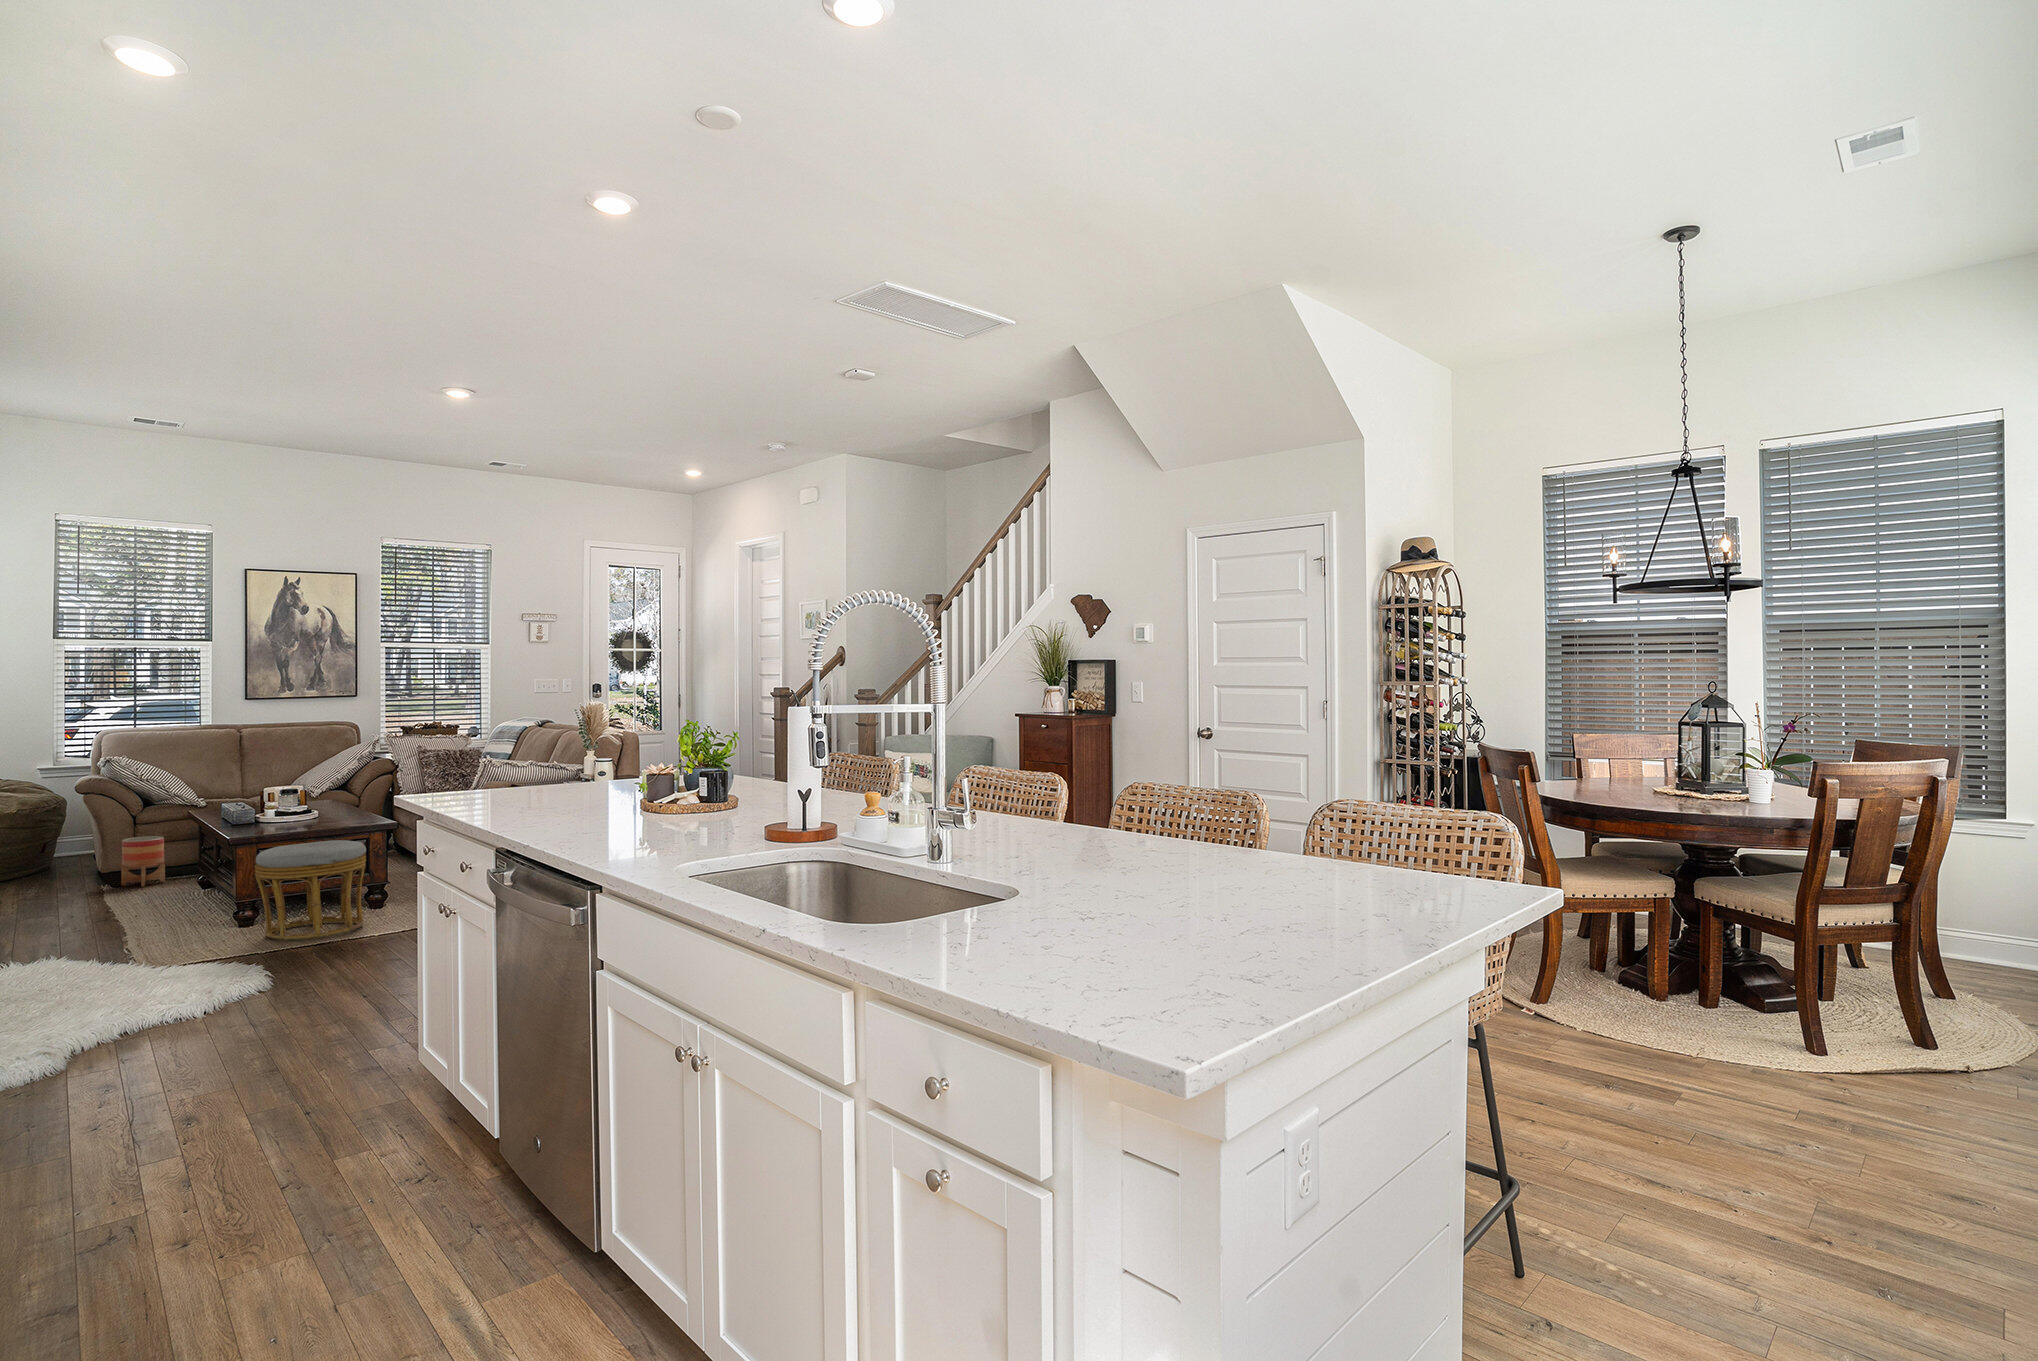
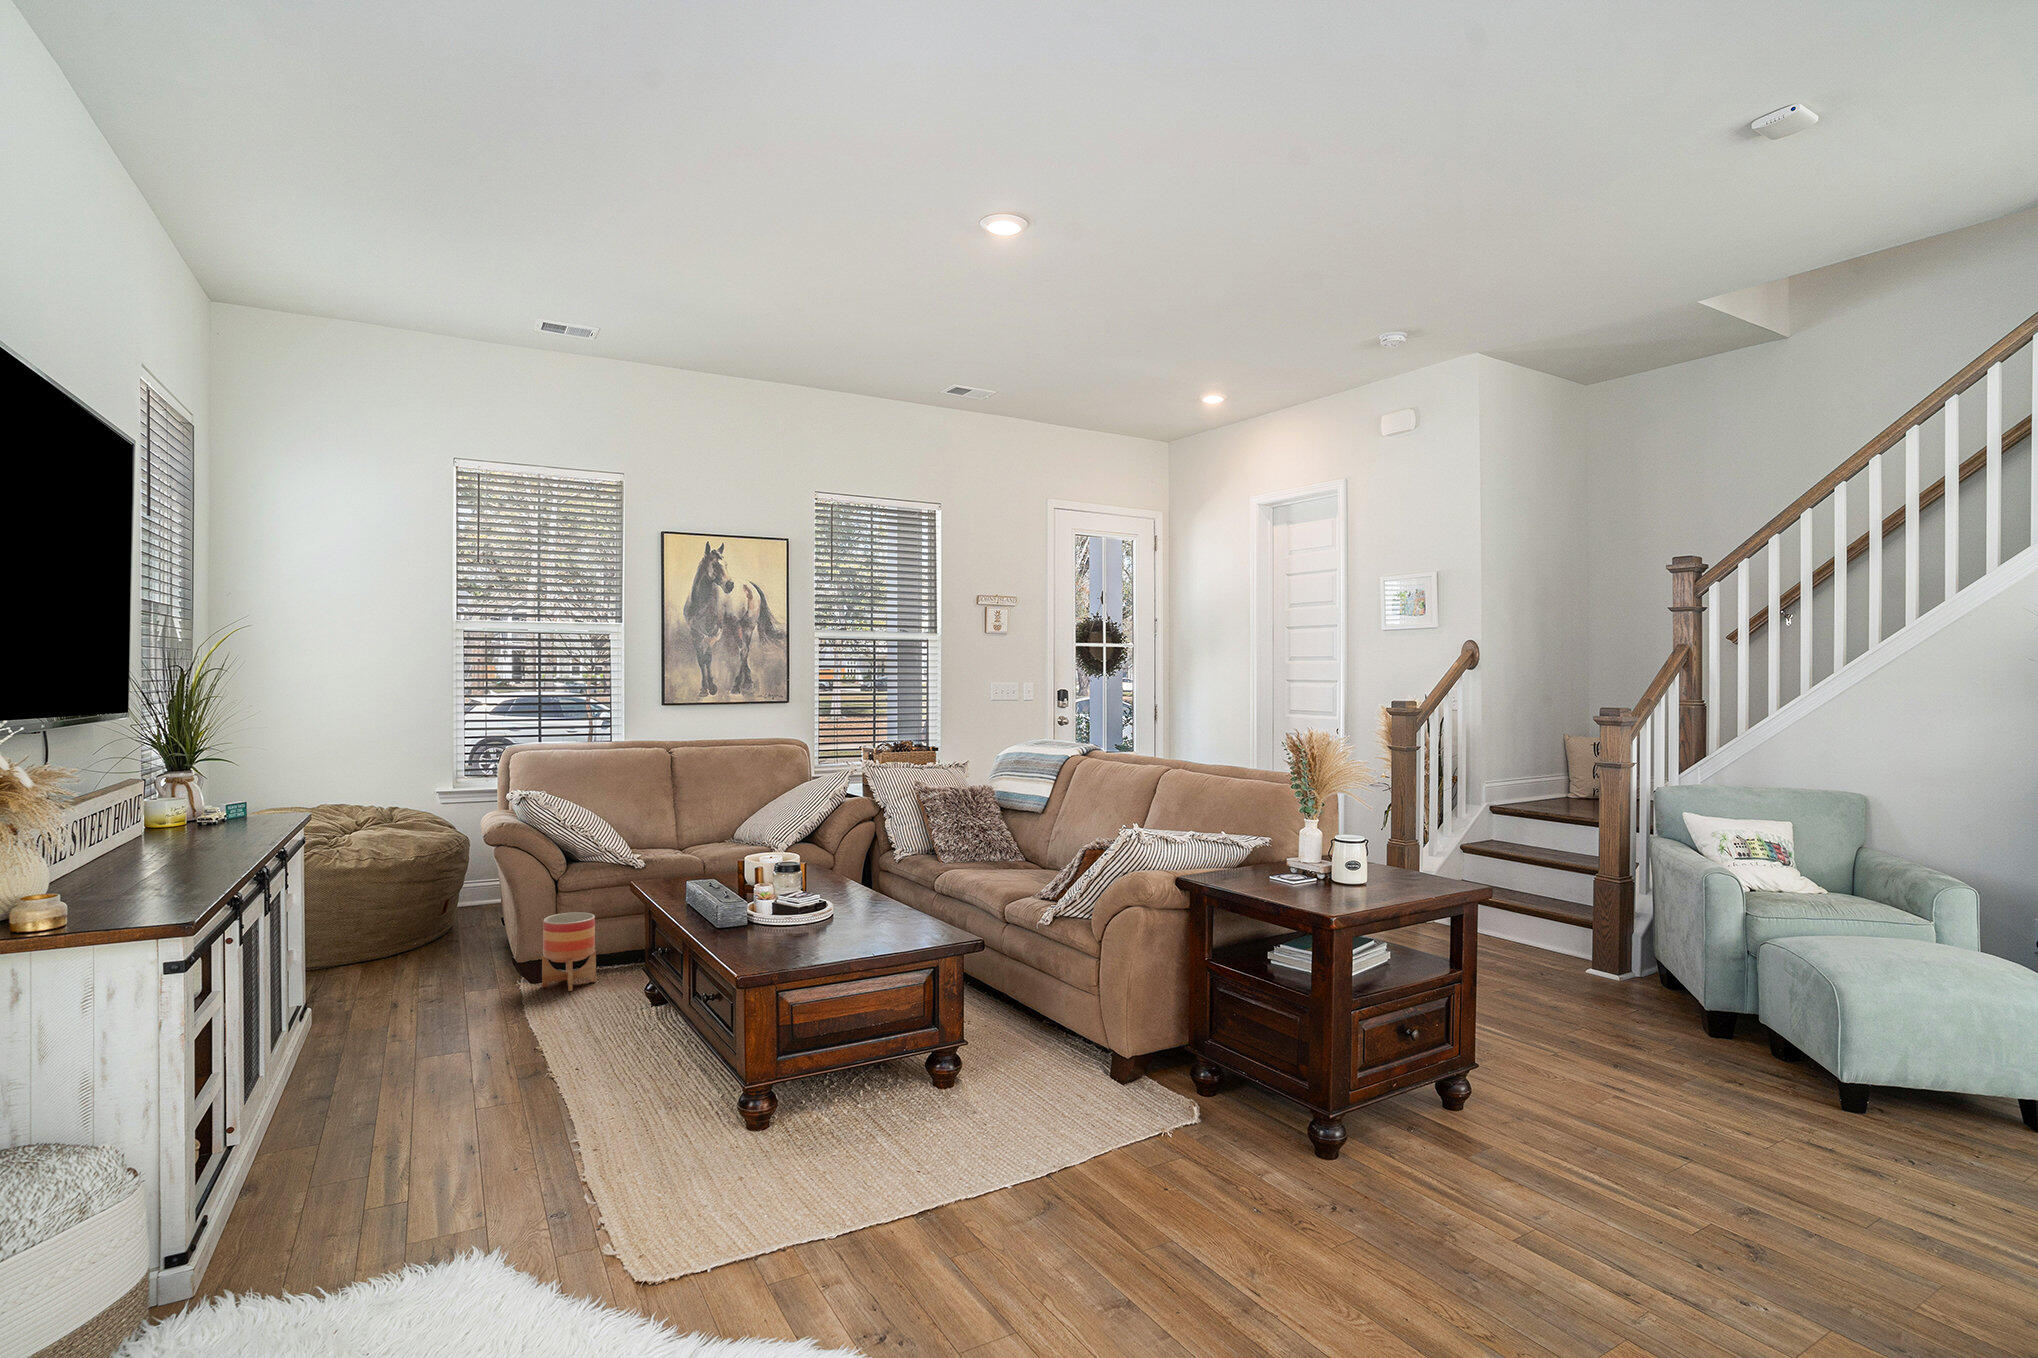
ottoman: present [255,840,366,940] -> none [797,983,971,1196]

